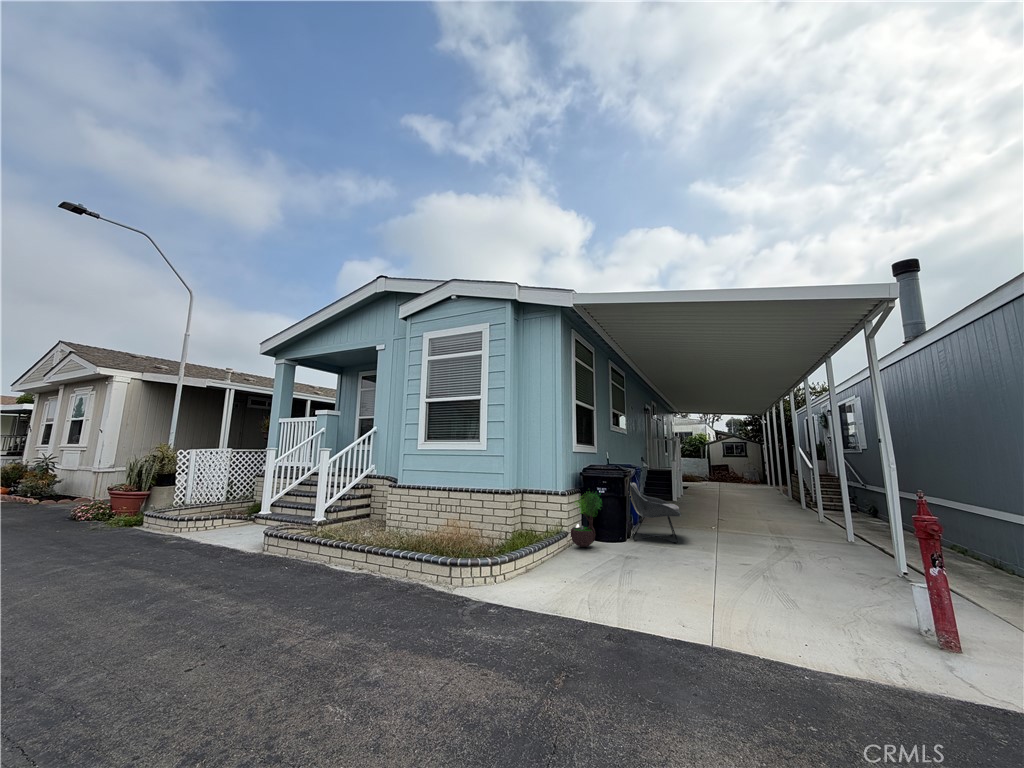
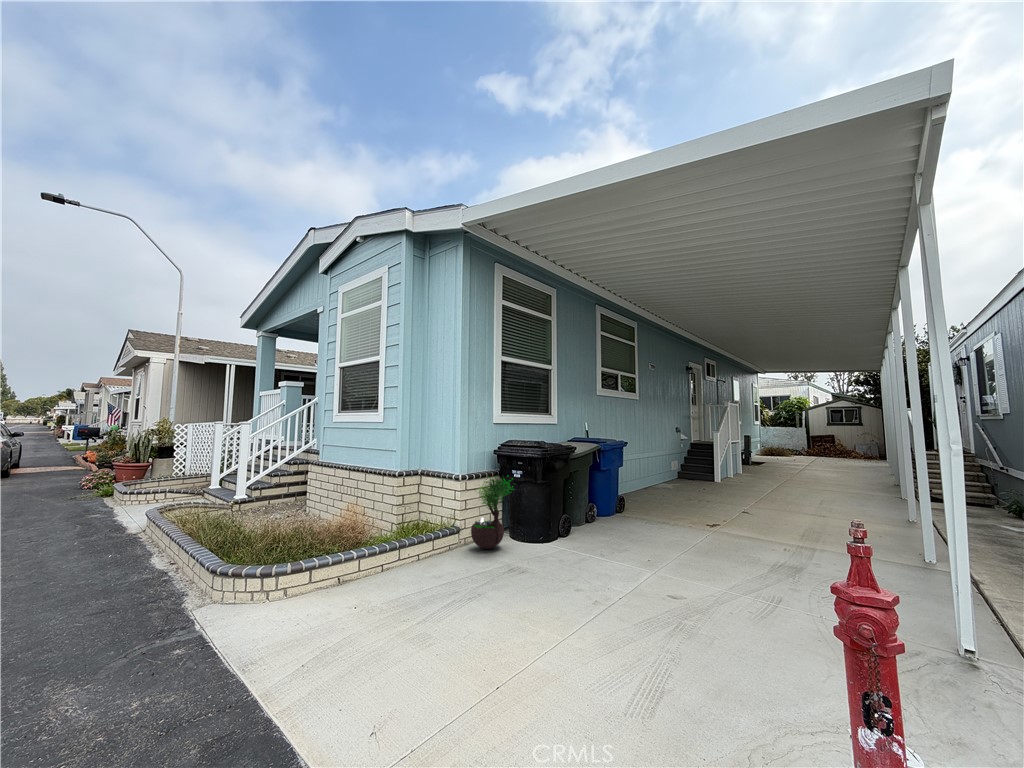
lounge chair: present [630,482,682,544] -> none [571,460,646,551]

